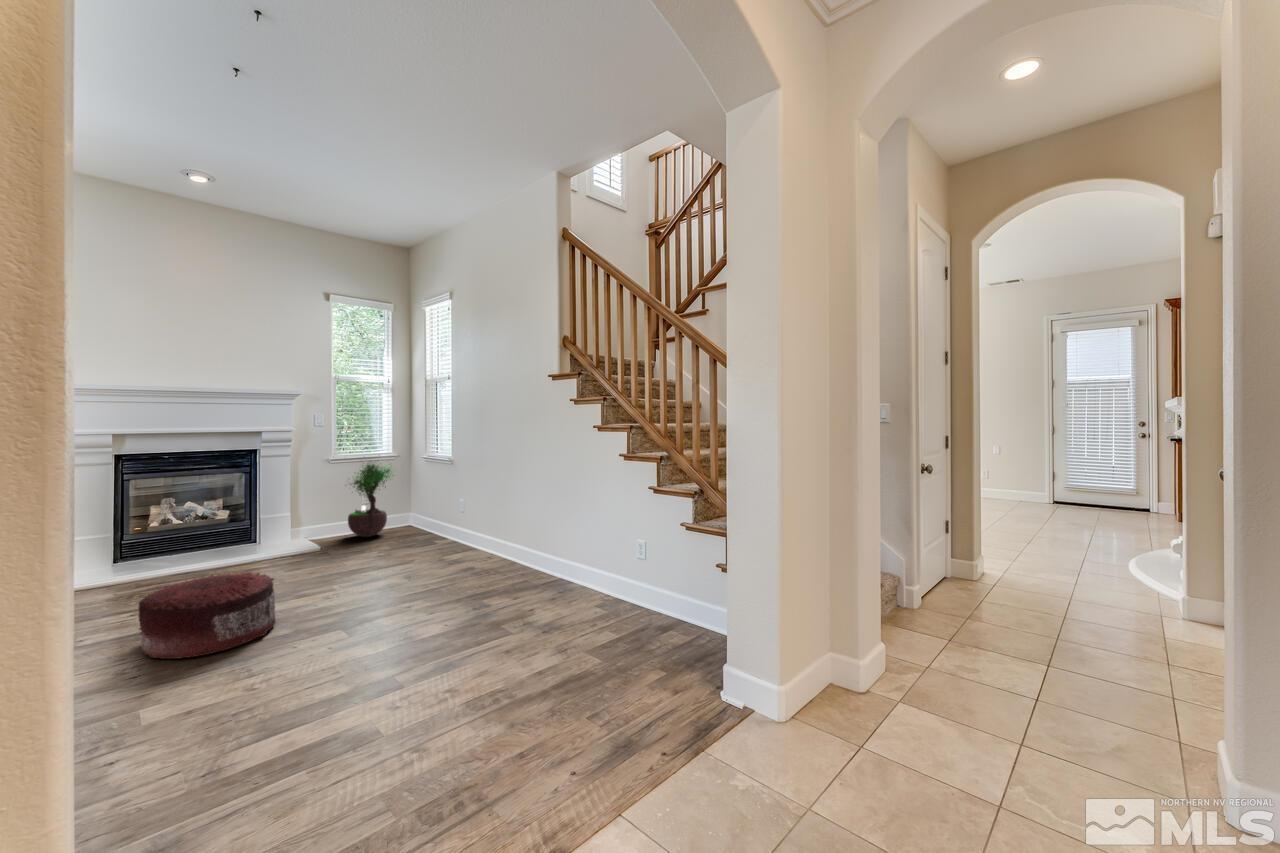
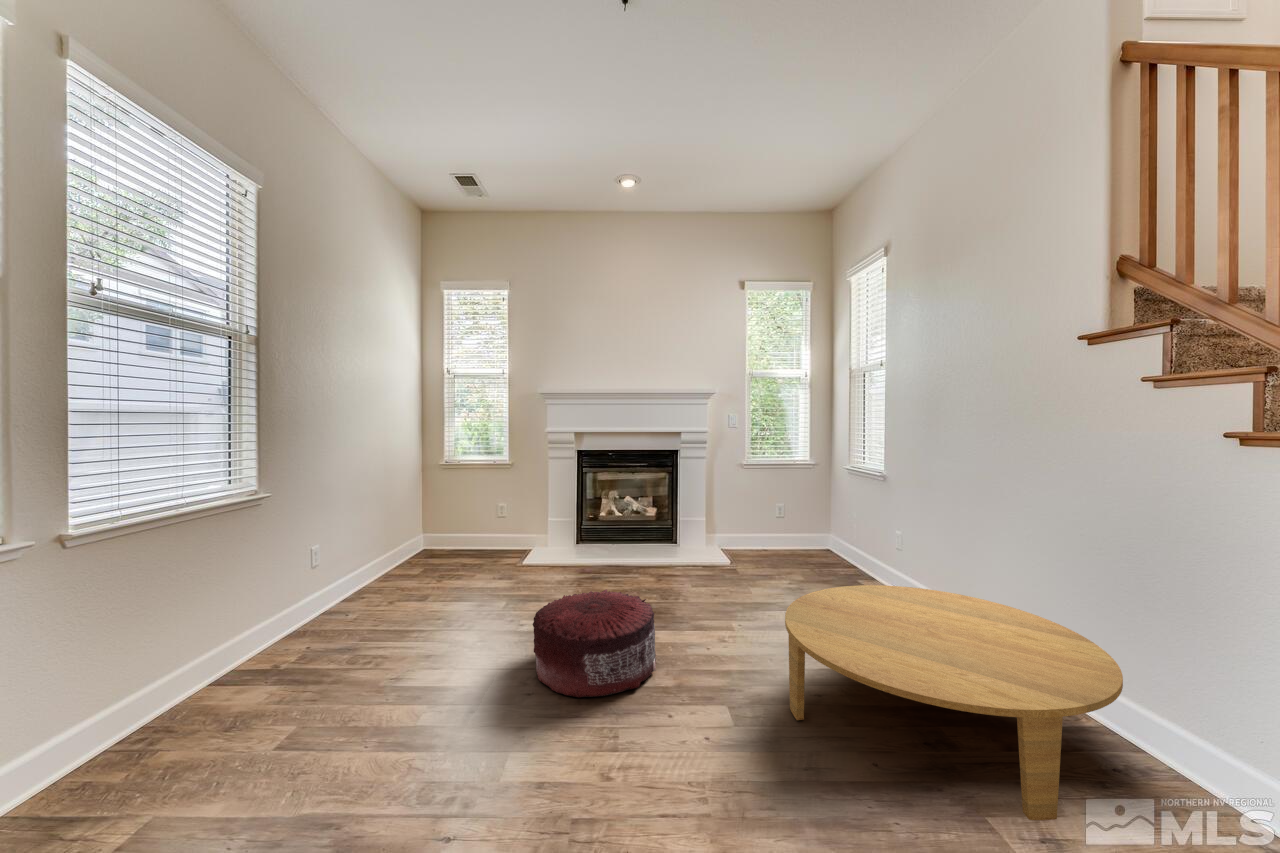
potted tree: present [348,464,392,537] -> none [758,462,814,555]
coffee table: none [388,528,563,617] -> present [785,585,1123,820]

